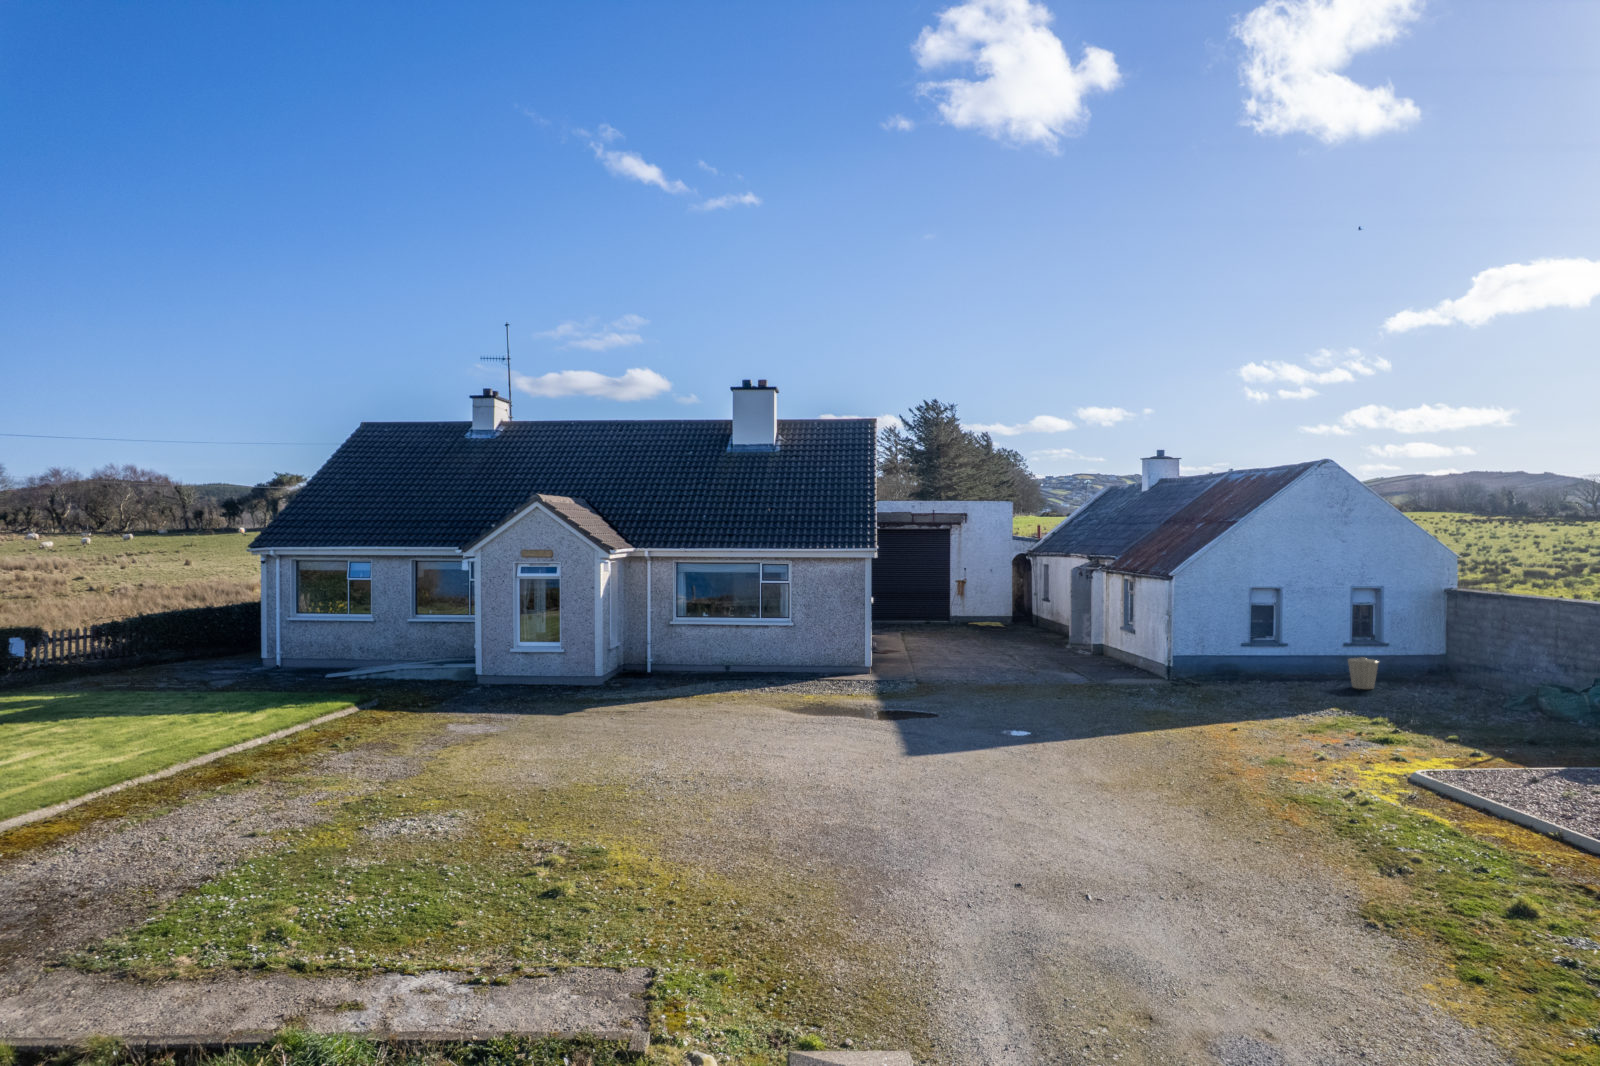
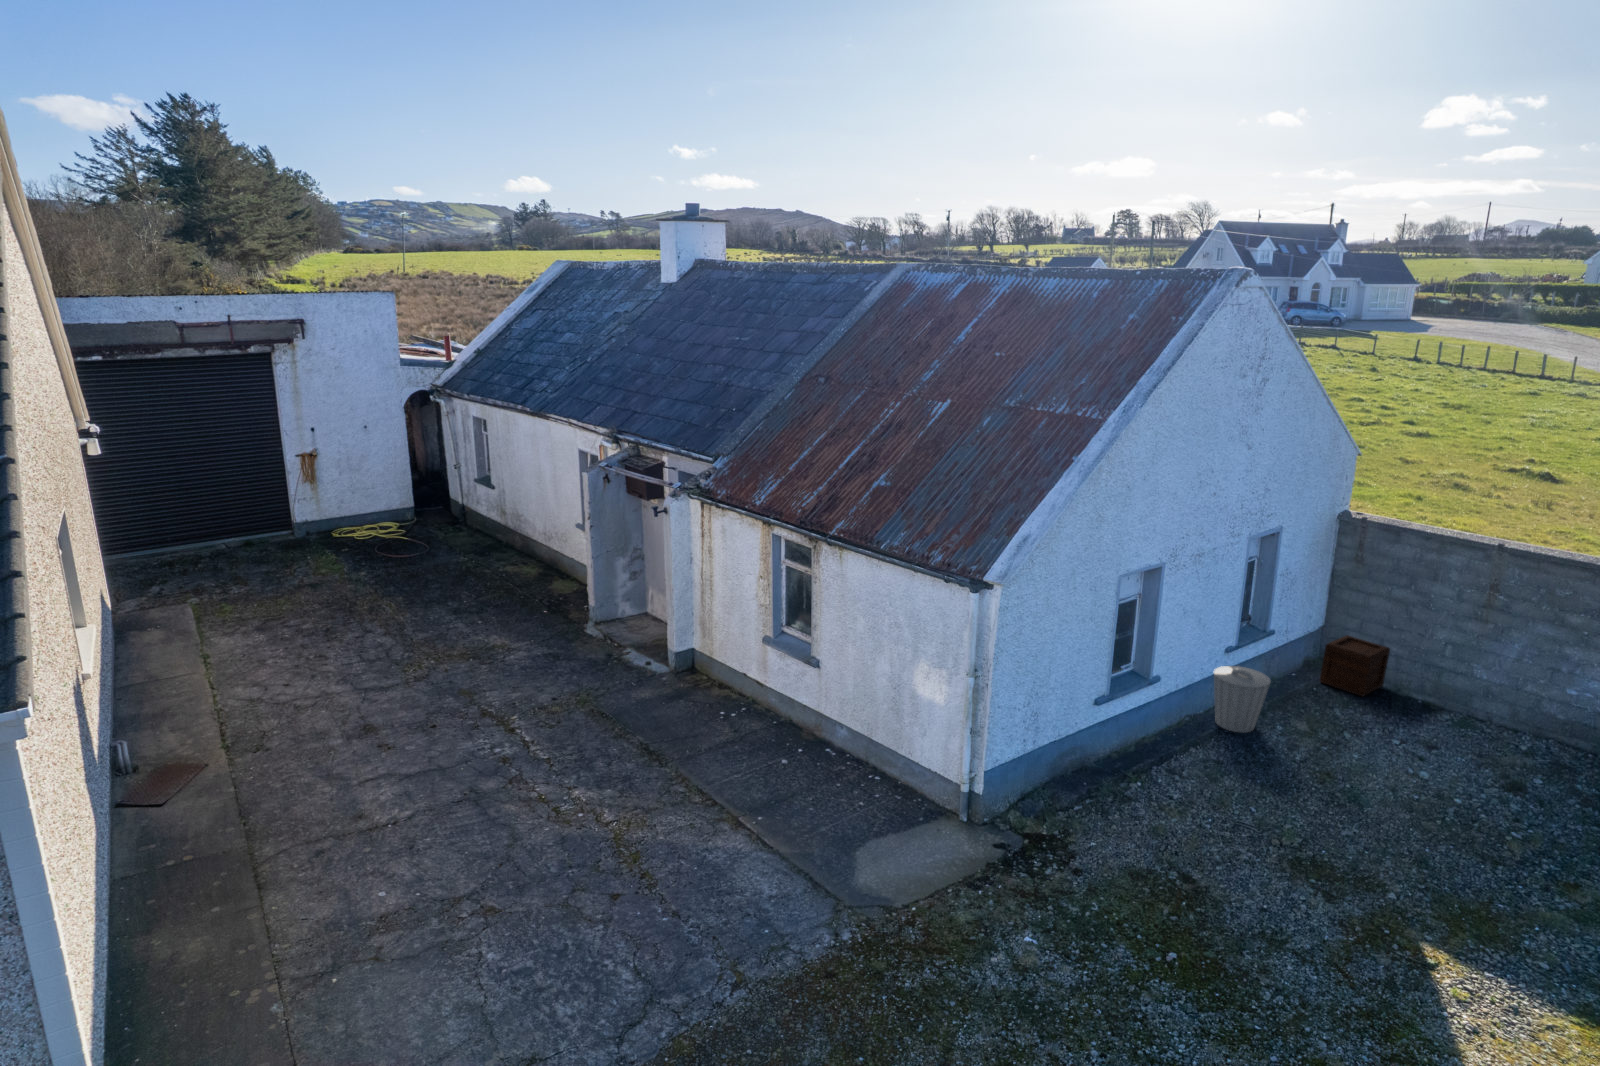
wooden crate: none [1456,663,1497,692] -> present [1320,635,1390,696]

